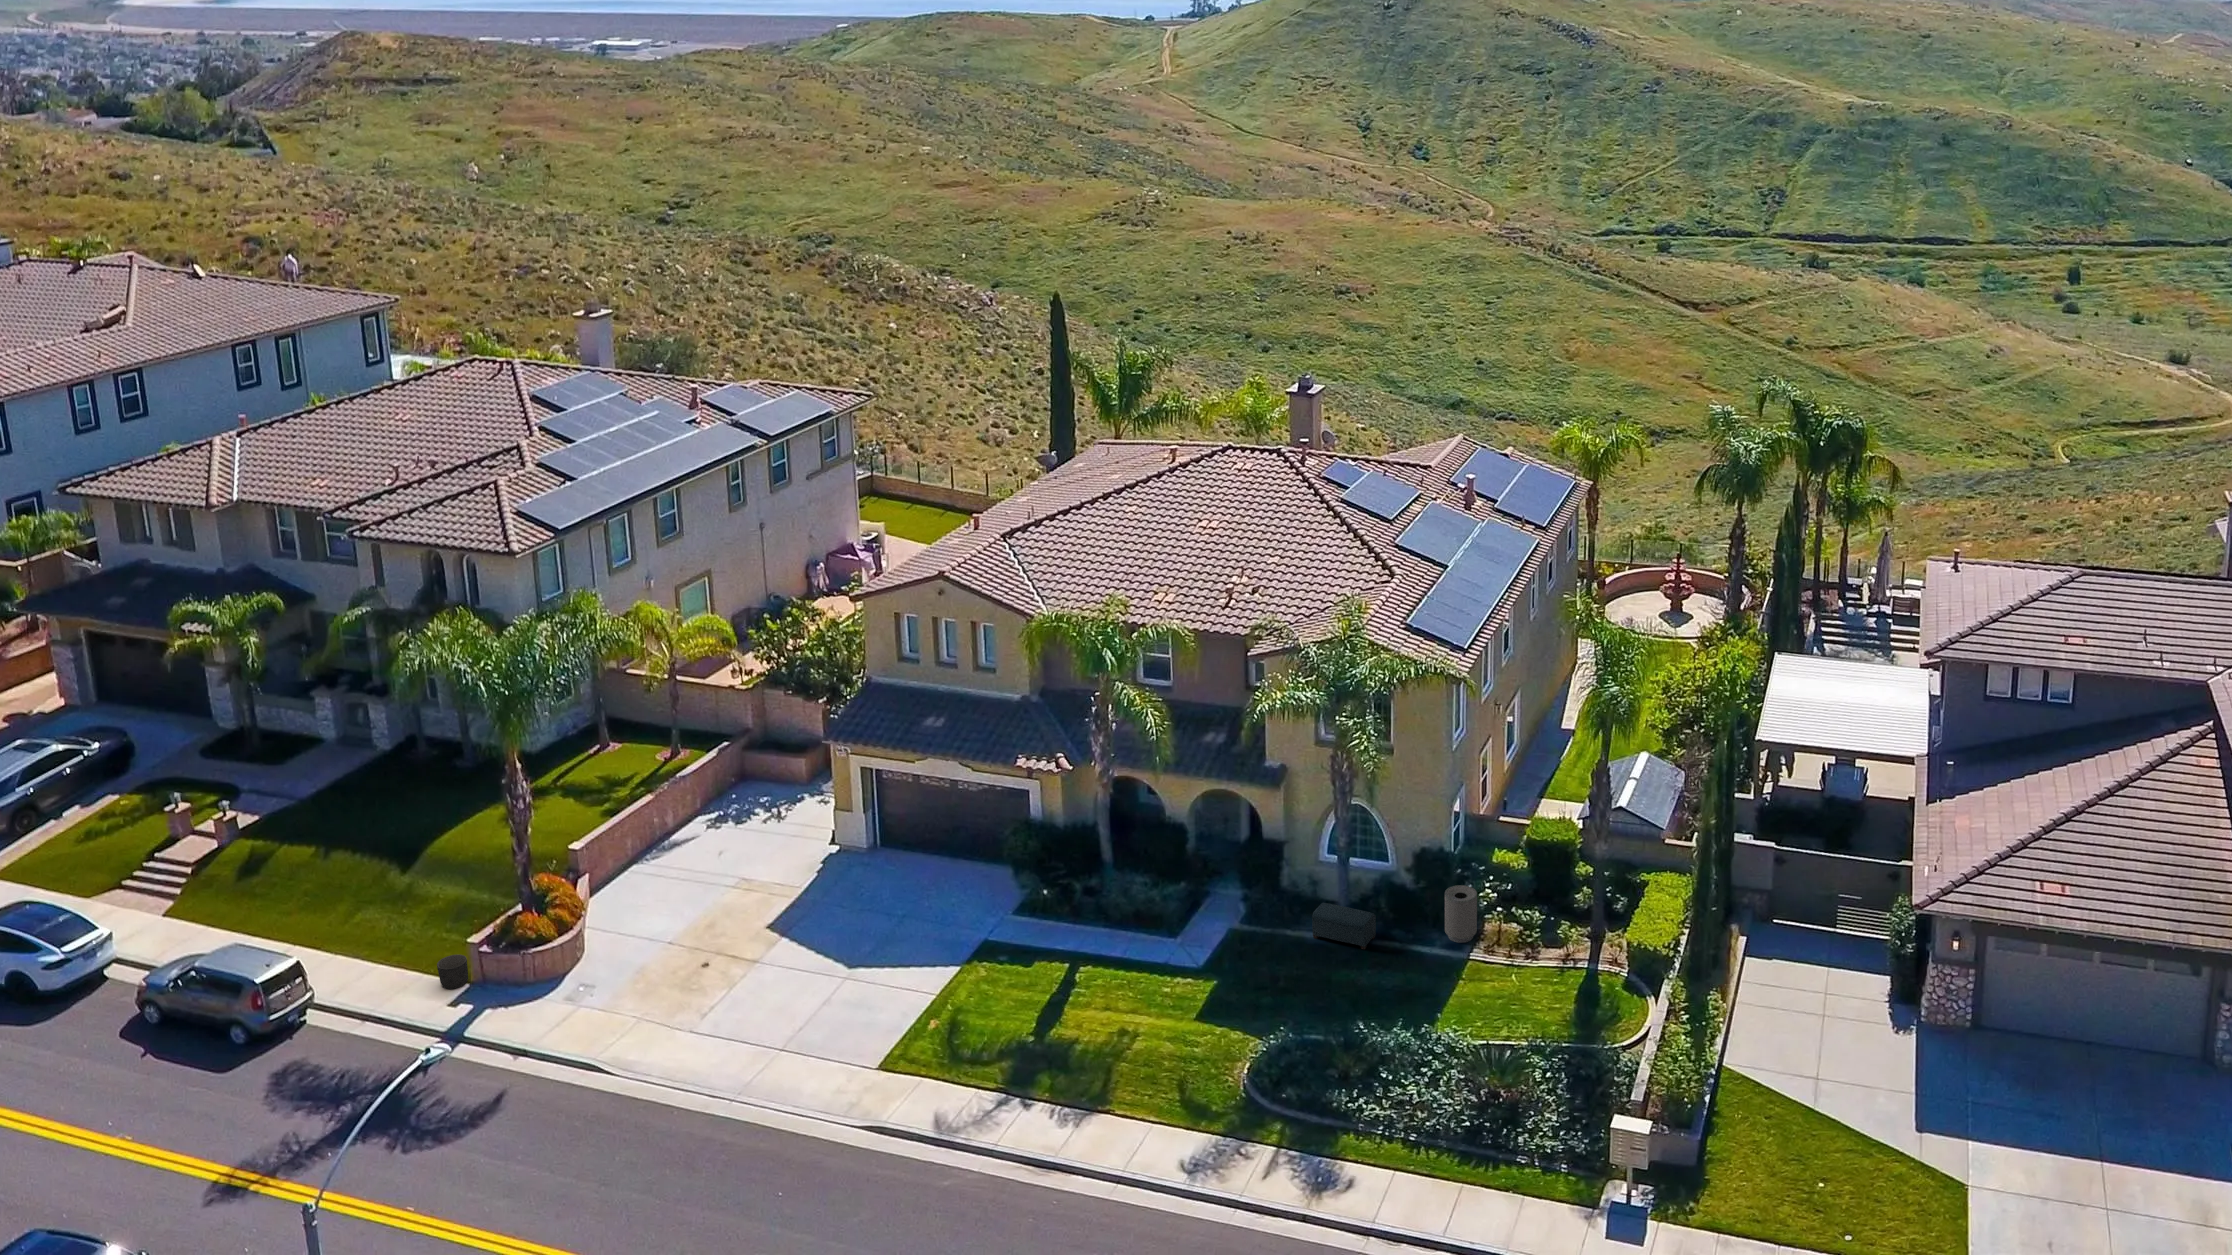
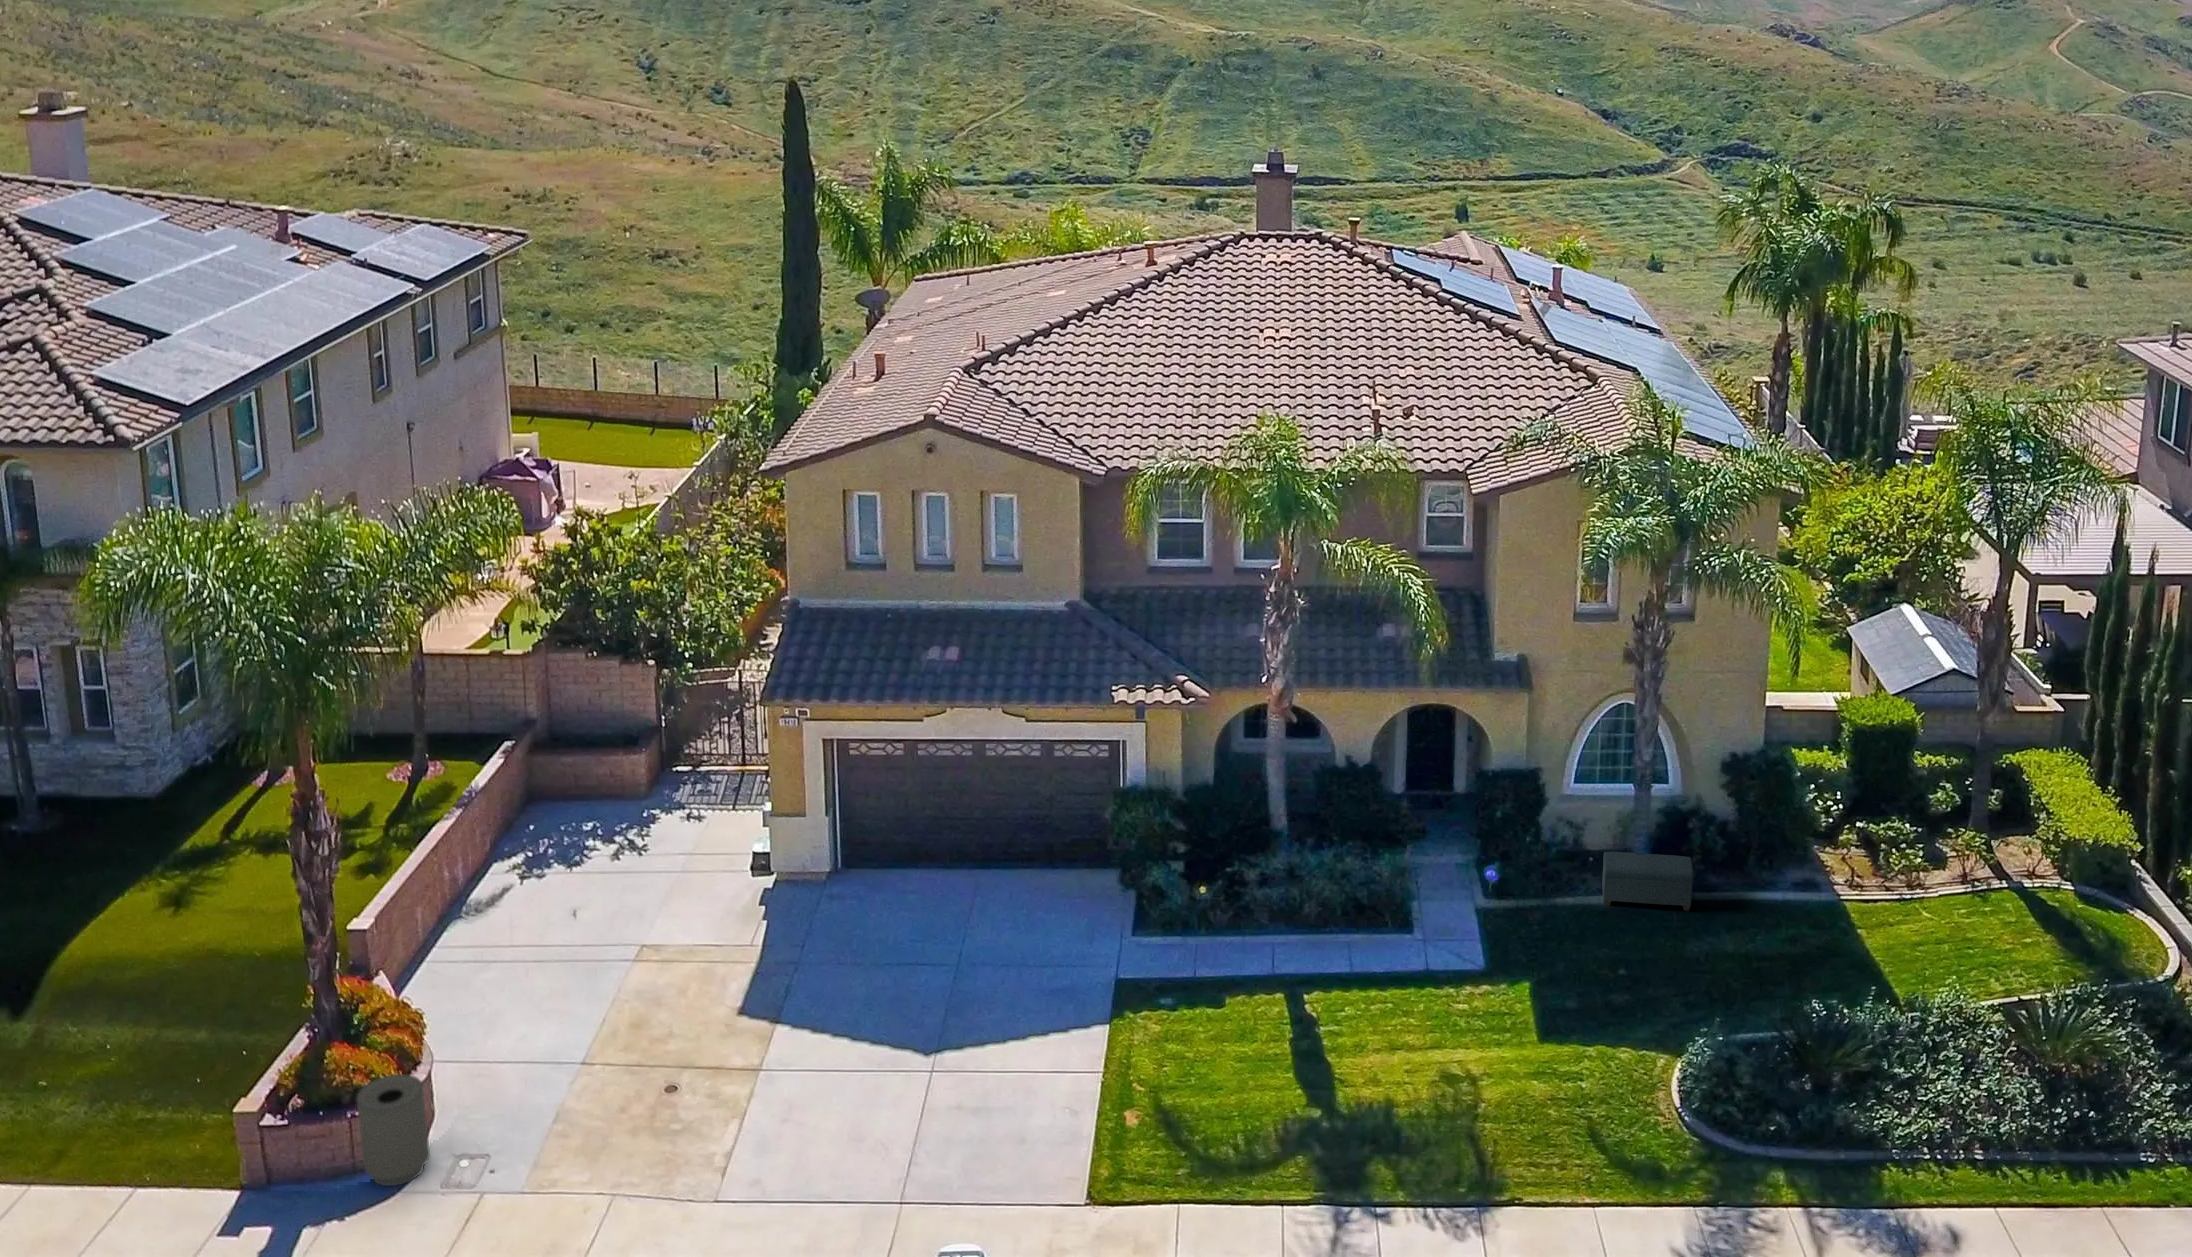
trash can: present [1445,885,1477,943] -> present [356,1074,430,1186]
planter: present [437,955,468,989] -> none [186,1139,245,1206]

